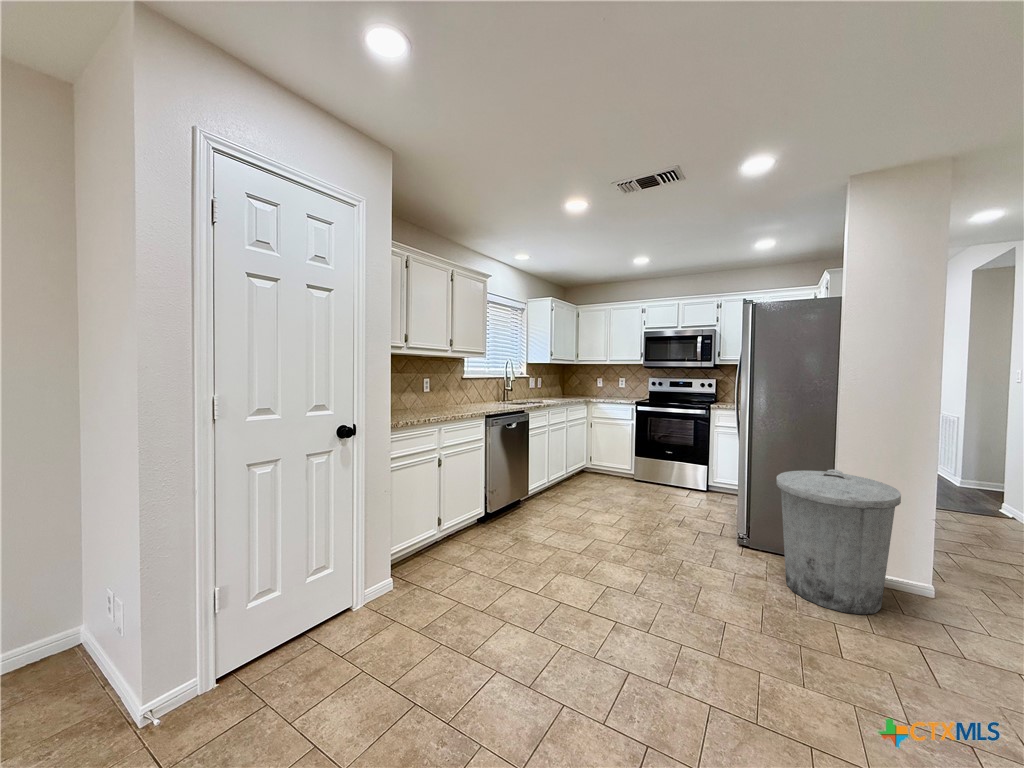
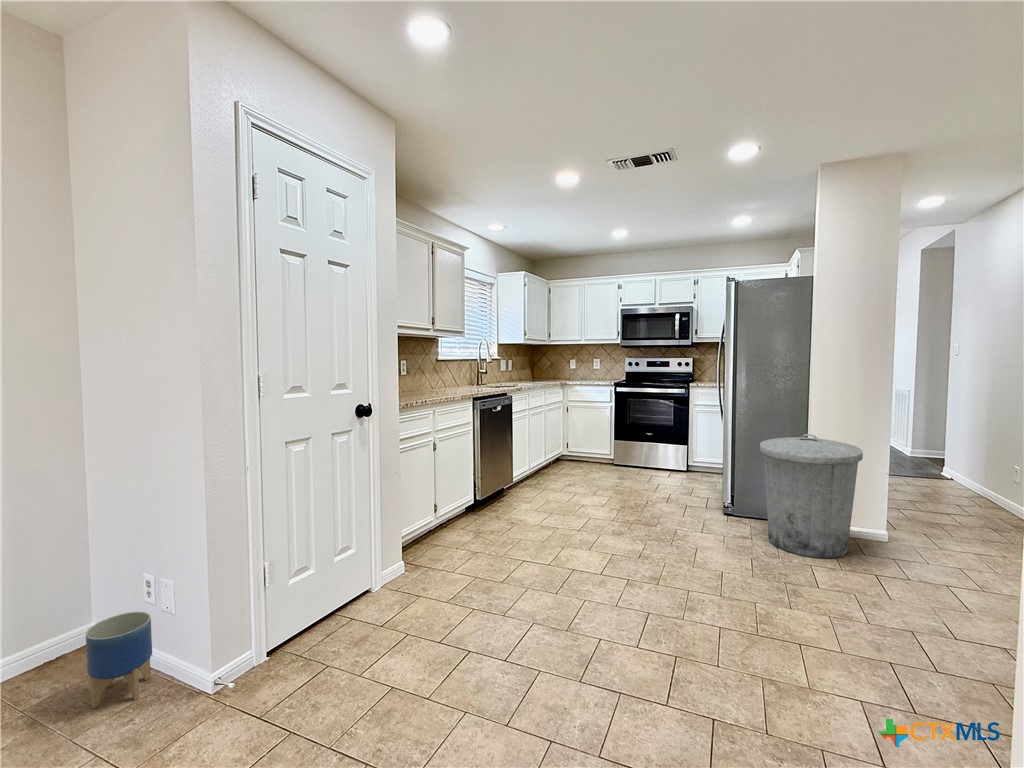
planter: none [26,629,102,731] -> present [86,612,152,709]

